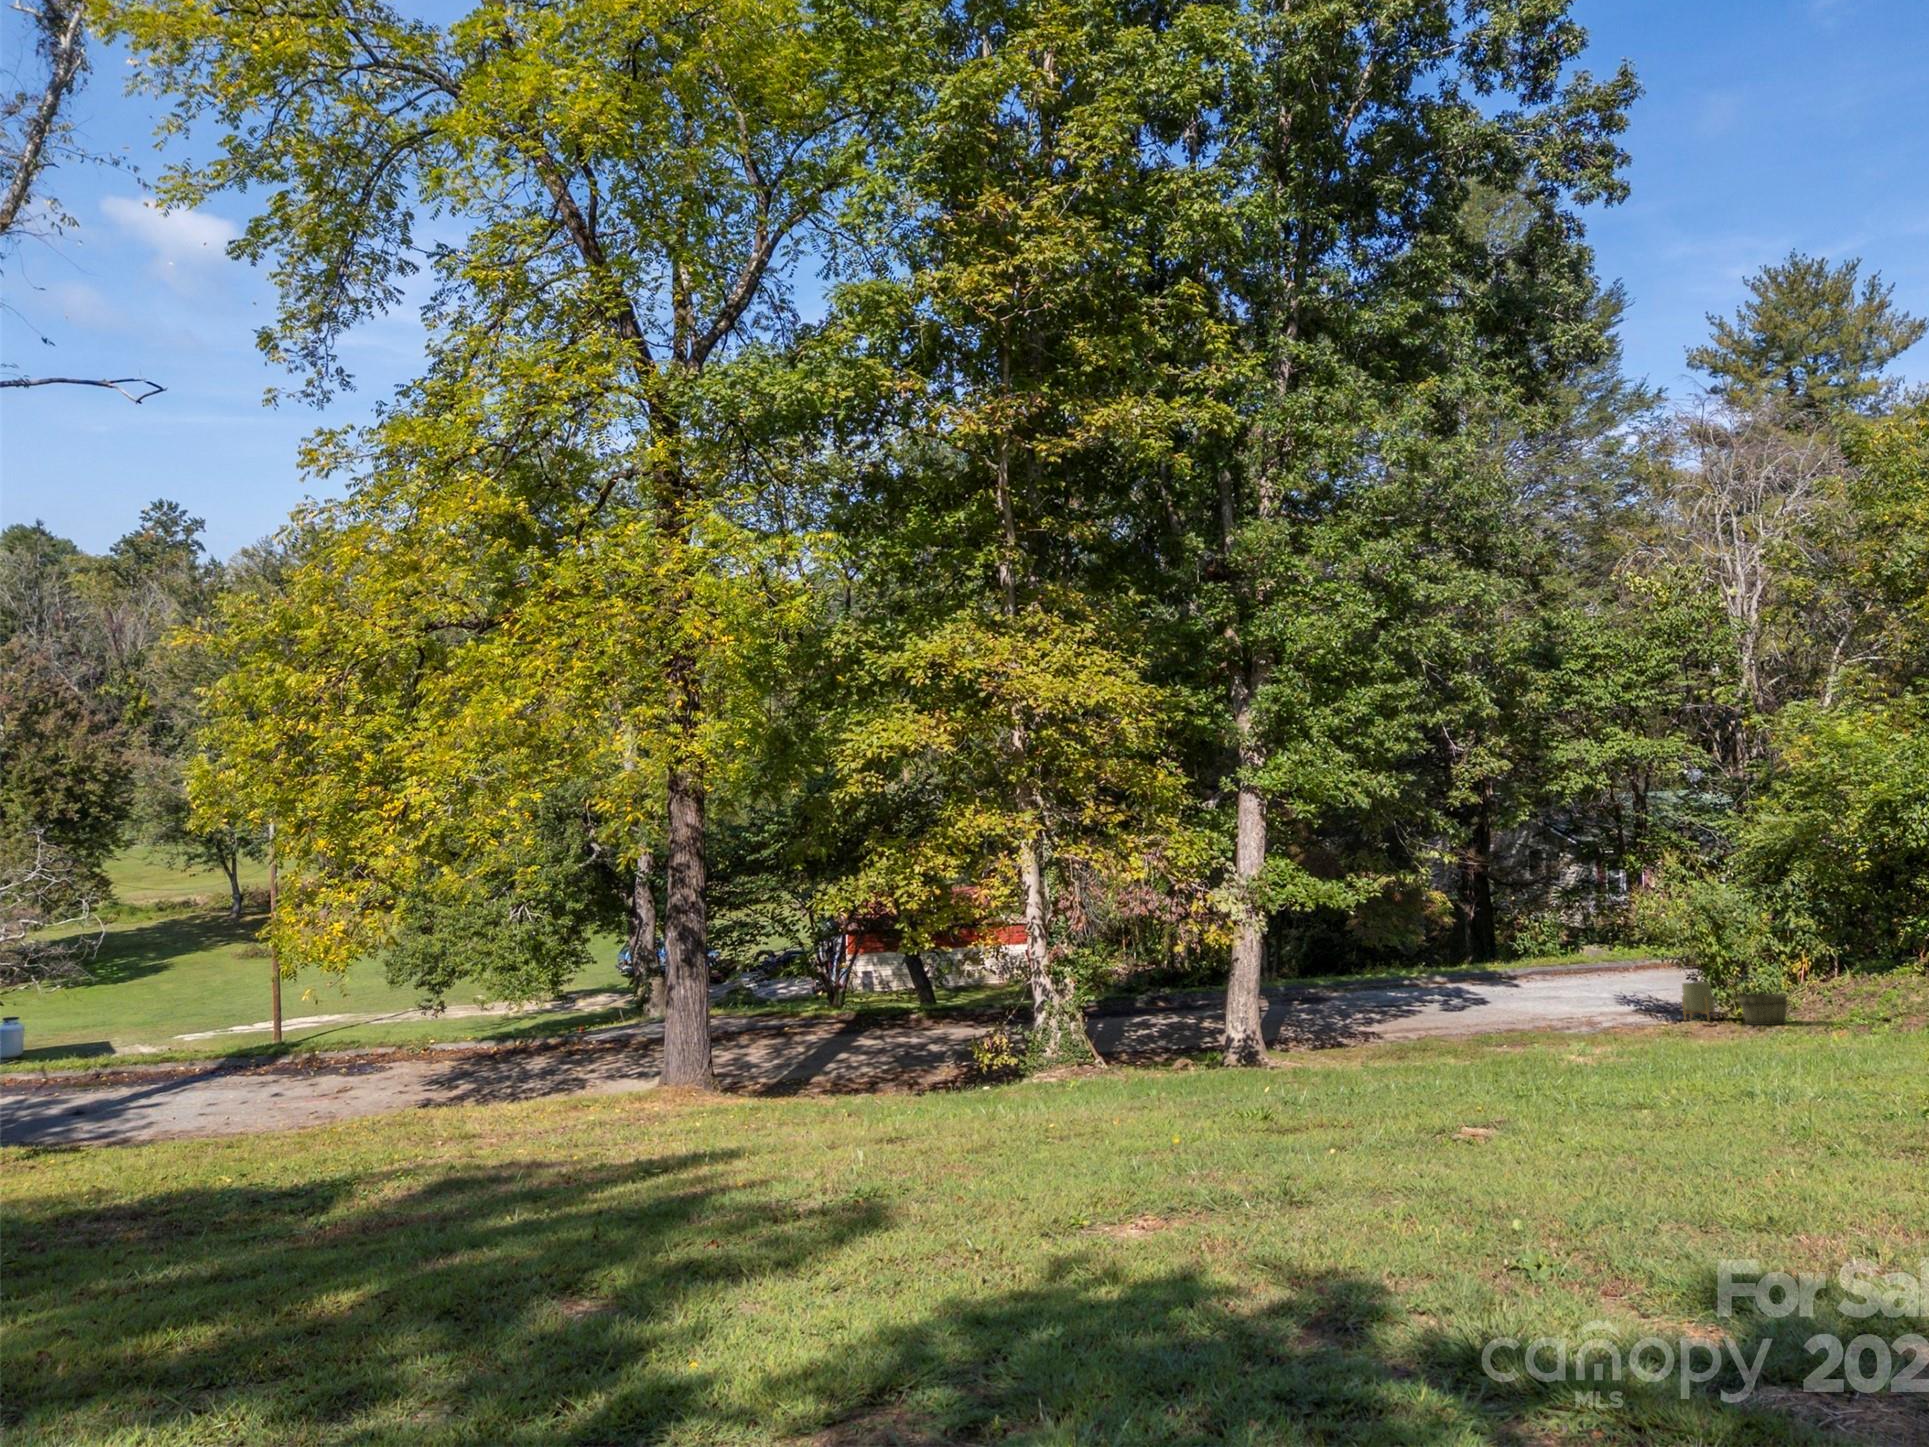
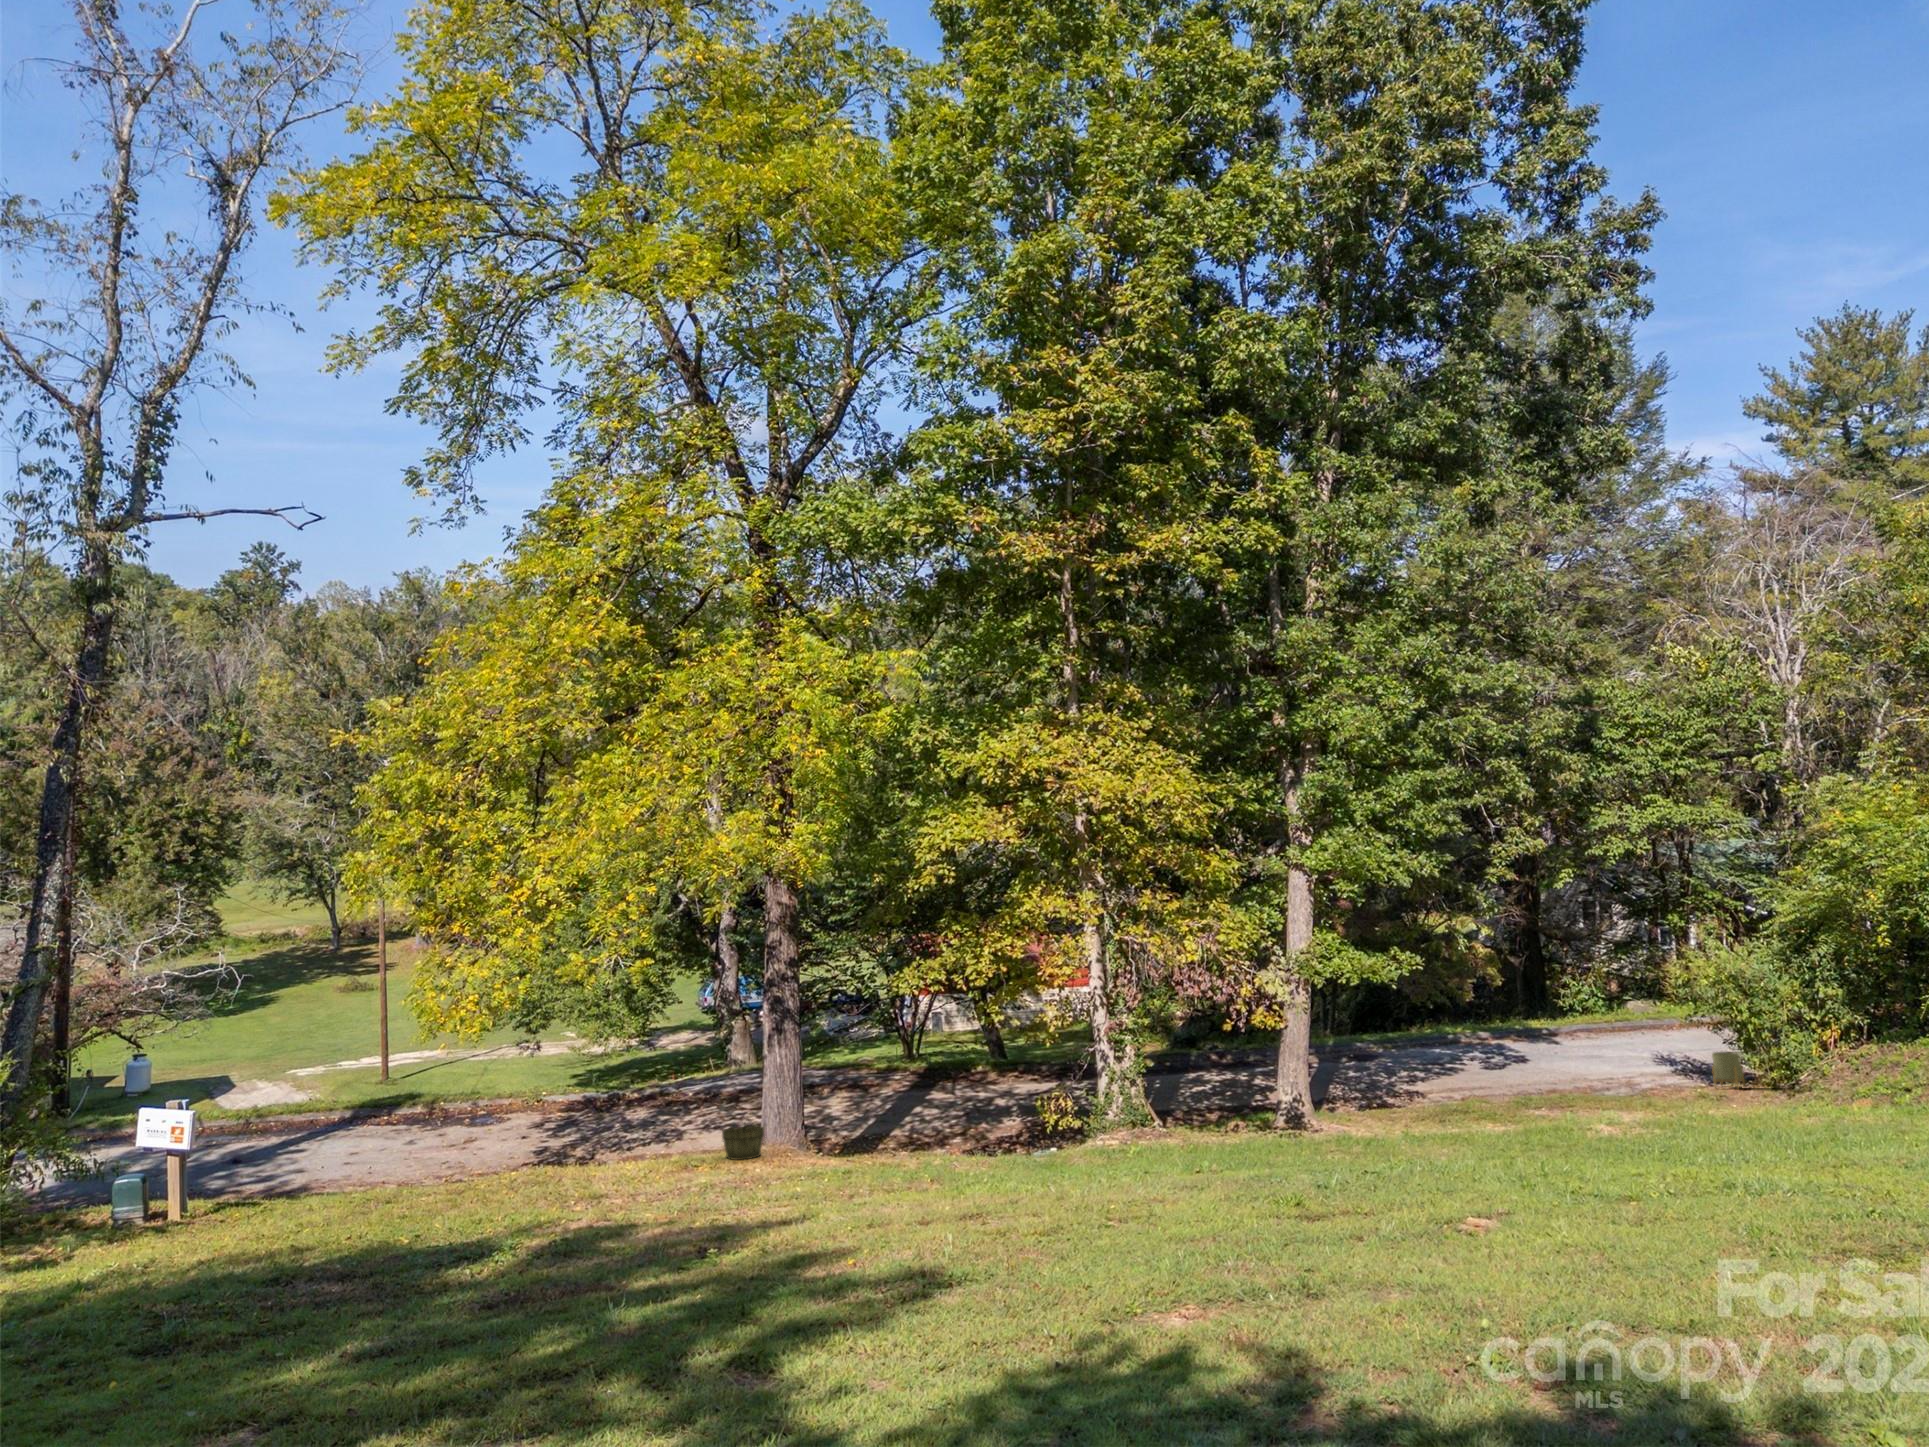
wooden bucket: present [1738,986,1787,1025] -> present [722,1125,764,1160]

